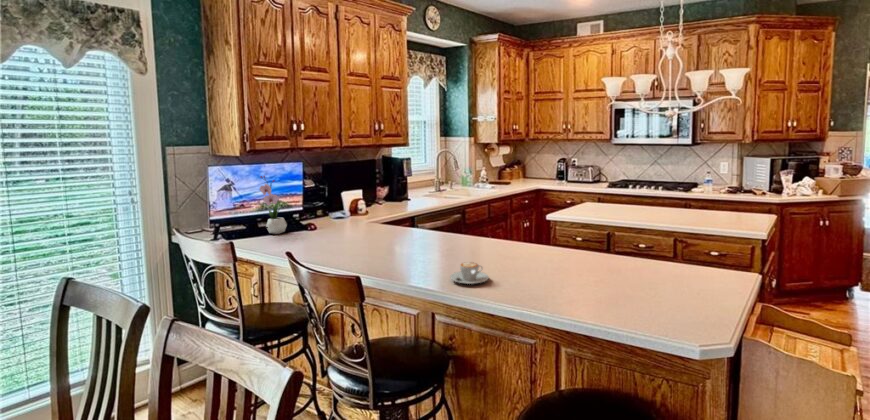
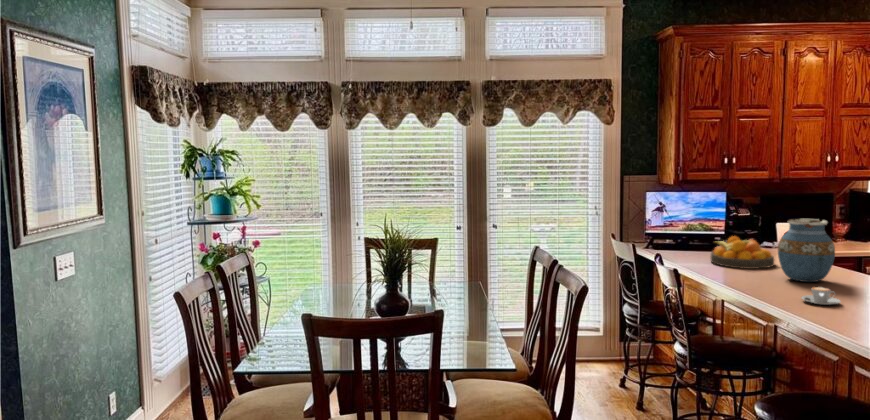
flower arrangement: present [260,176,287,234] -> none [684,201,709,252]
vase: none [389,184,442,254] -> present [778,219,835,282]
fruit bowl: none [303,211,370,248] -> present [710,236,774,269]

